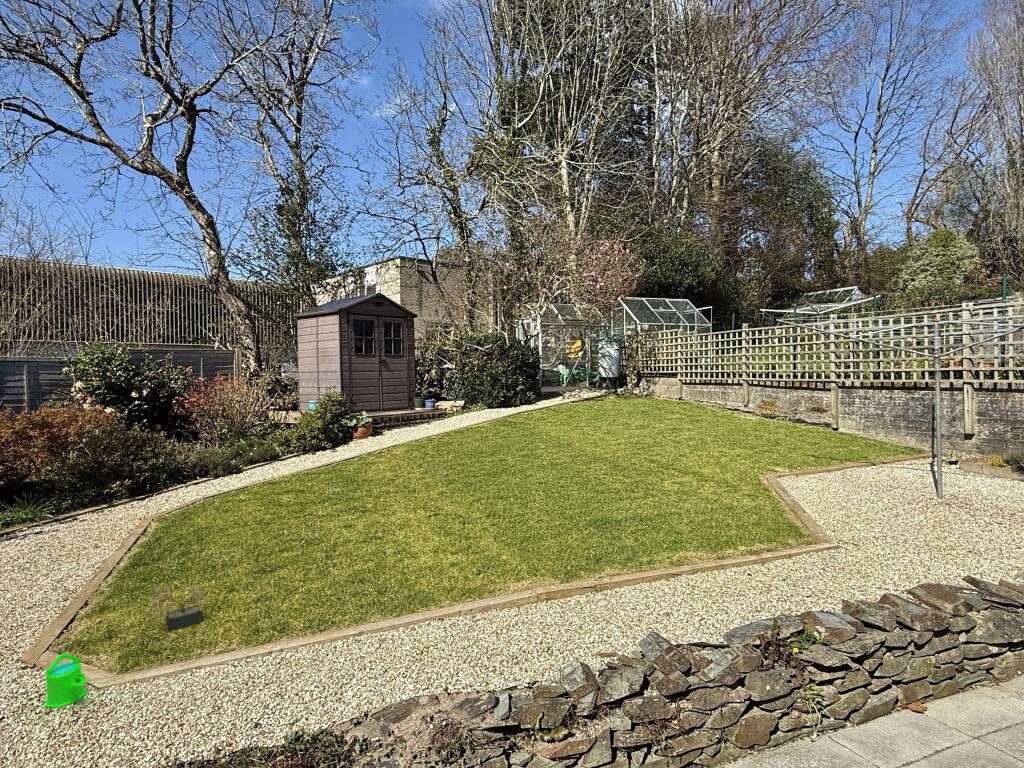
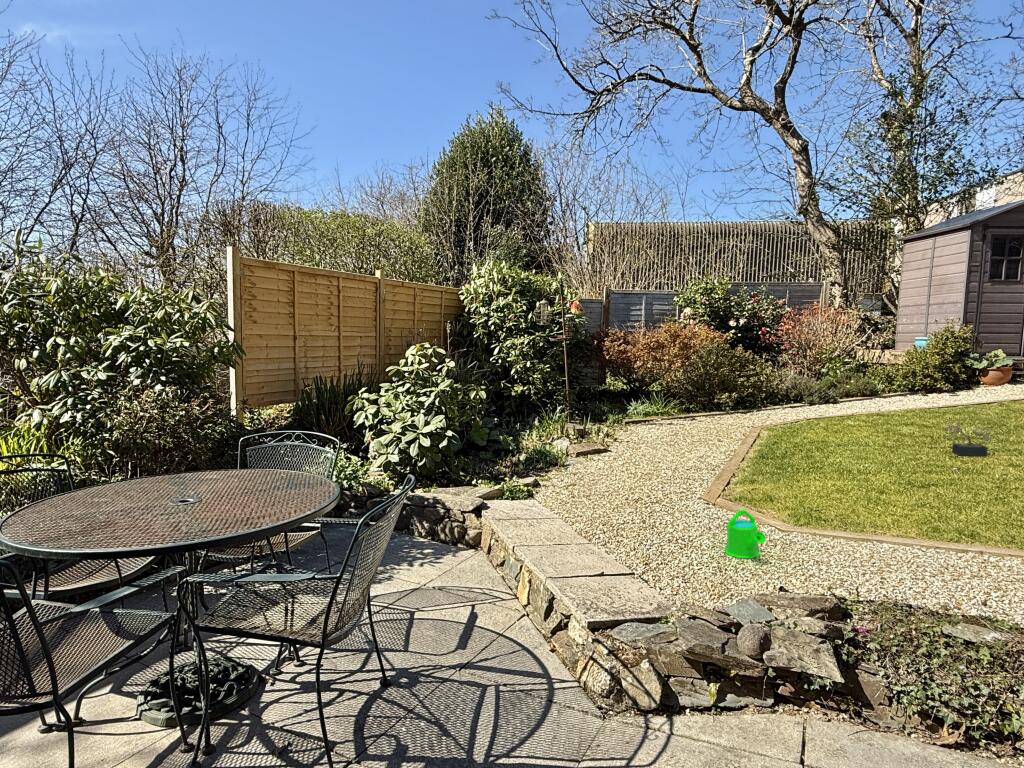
decorative plant: present [149,585,208,631] -> present [943,420,993,456]

